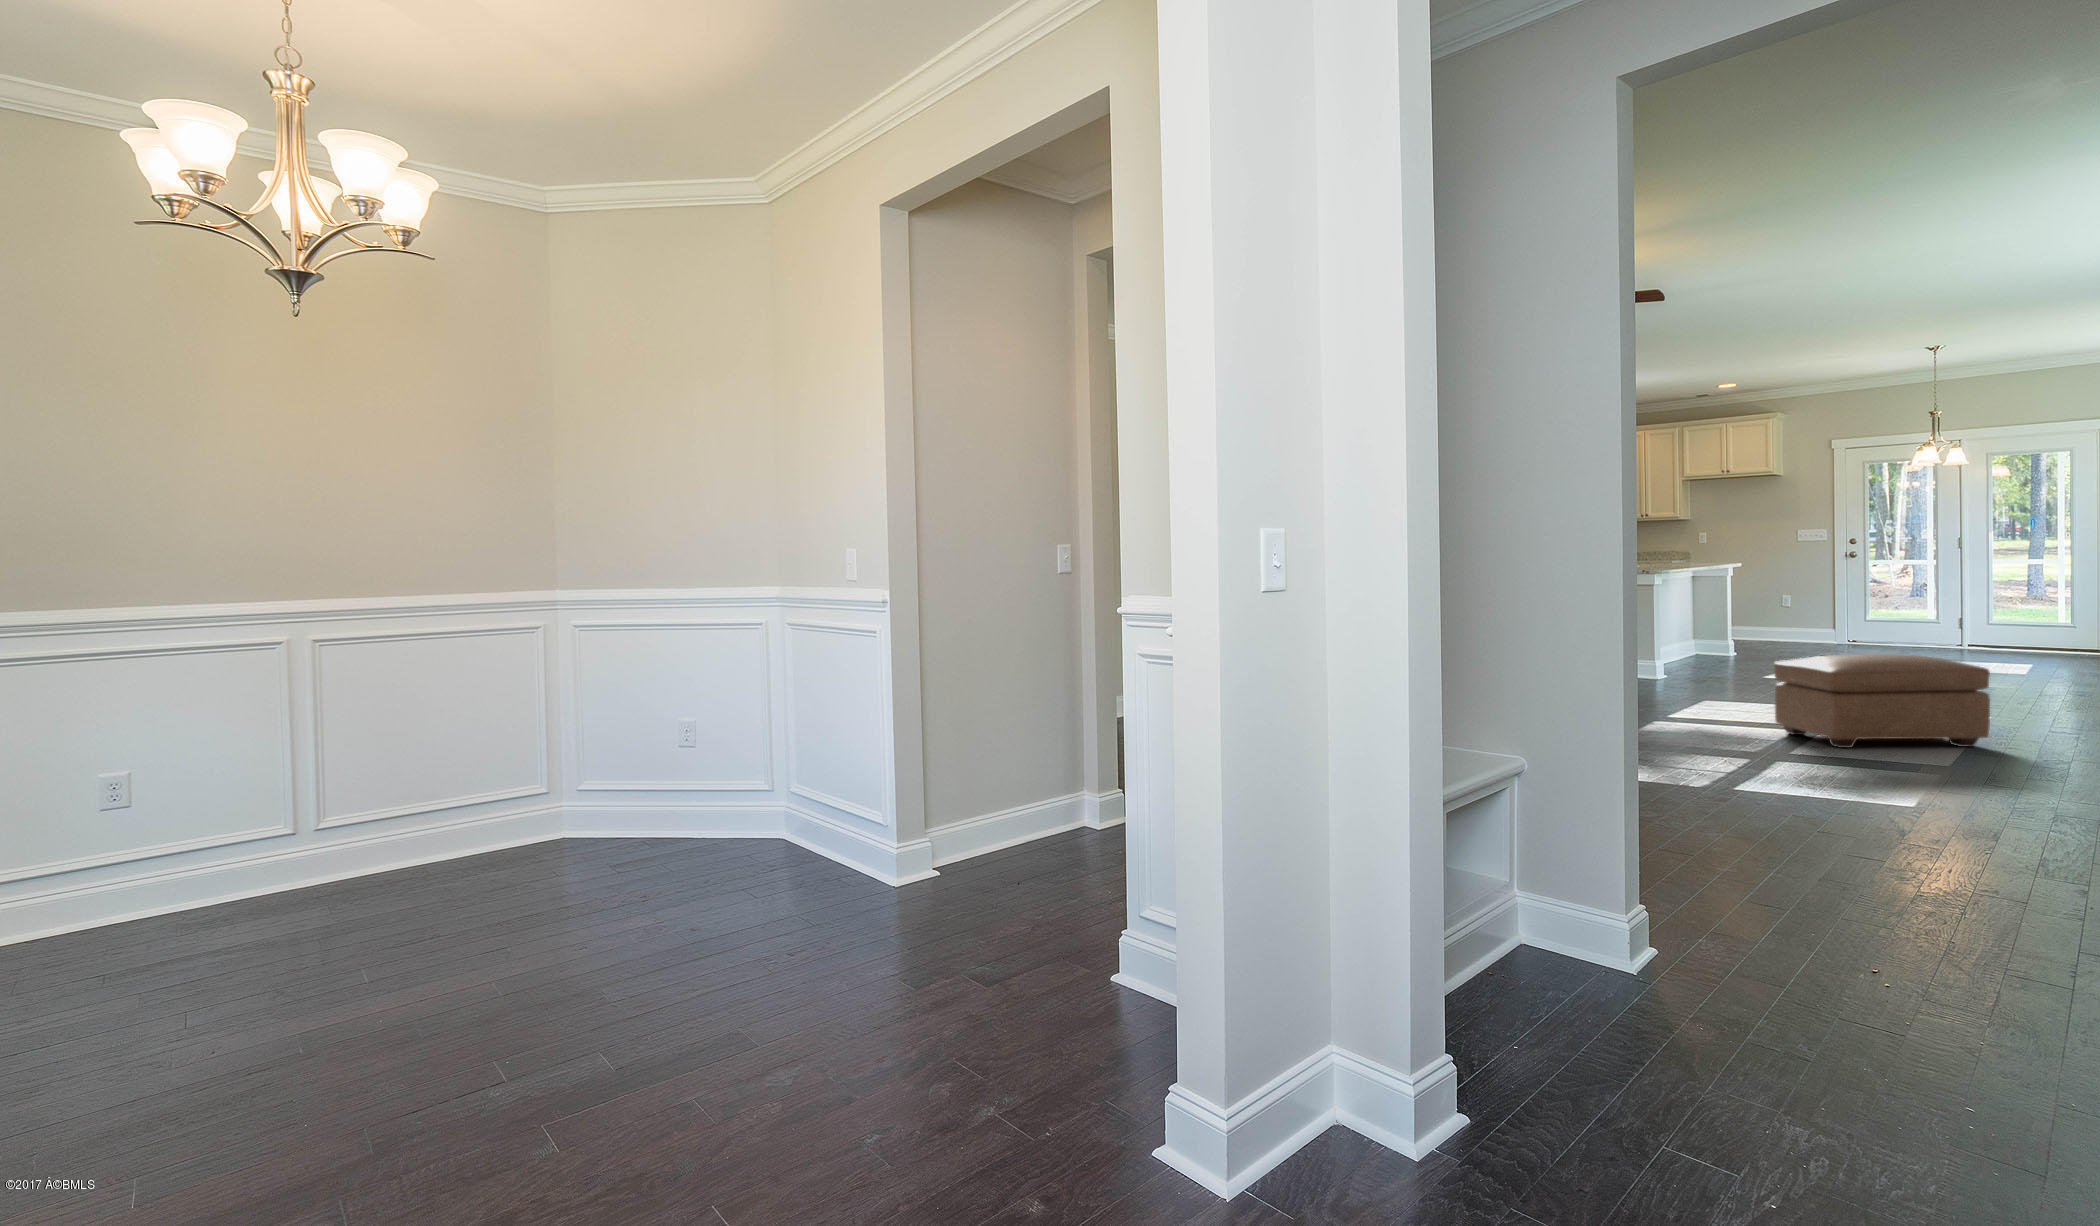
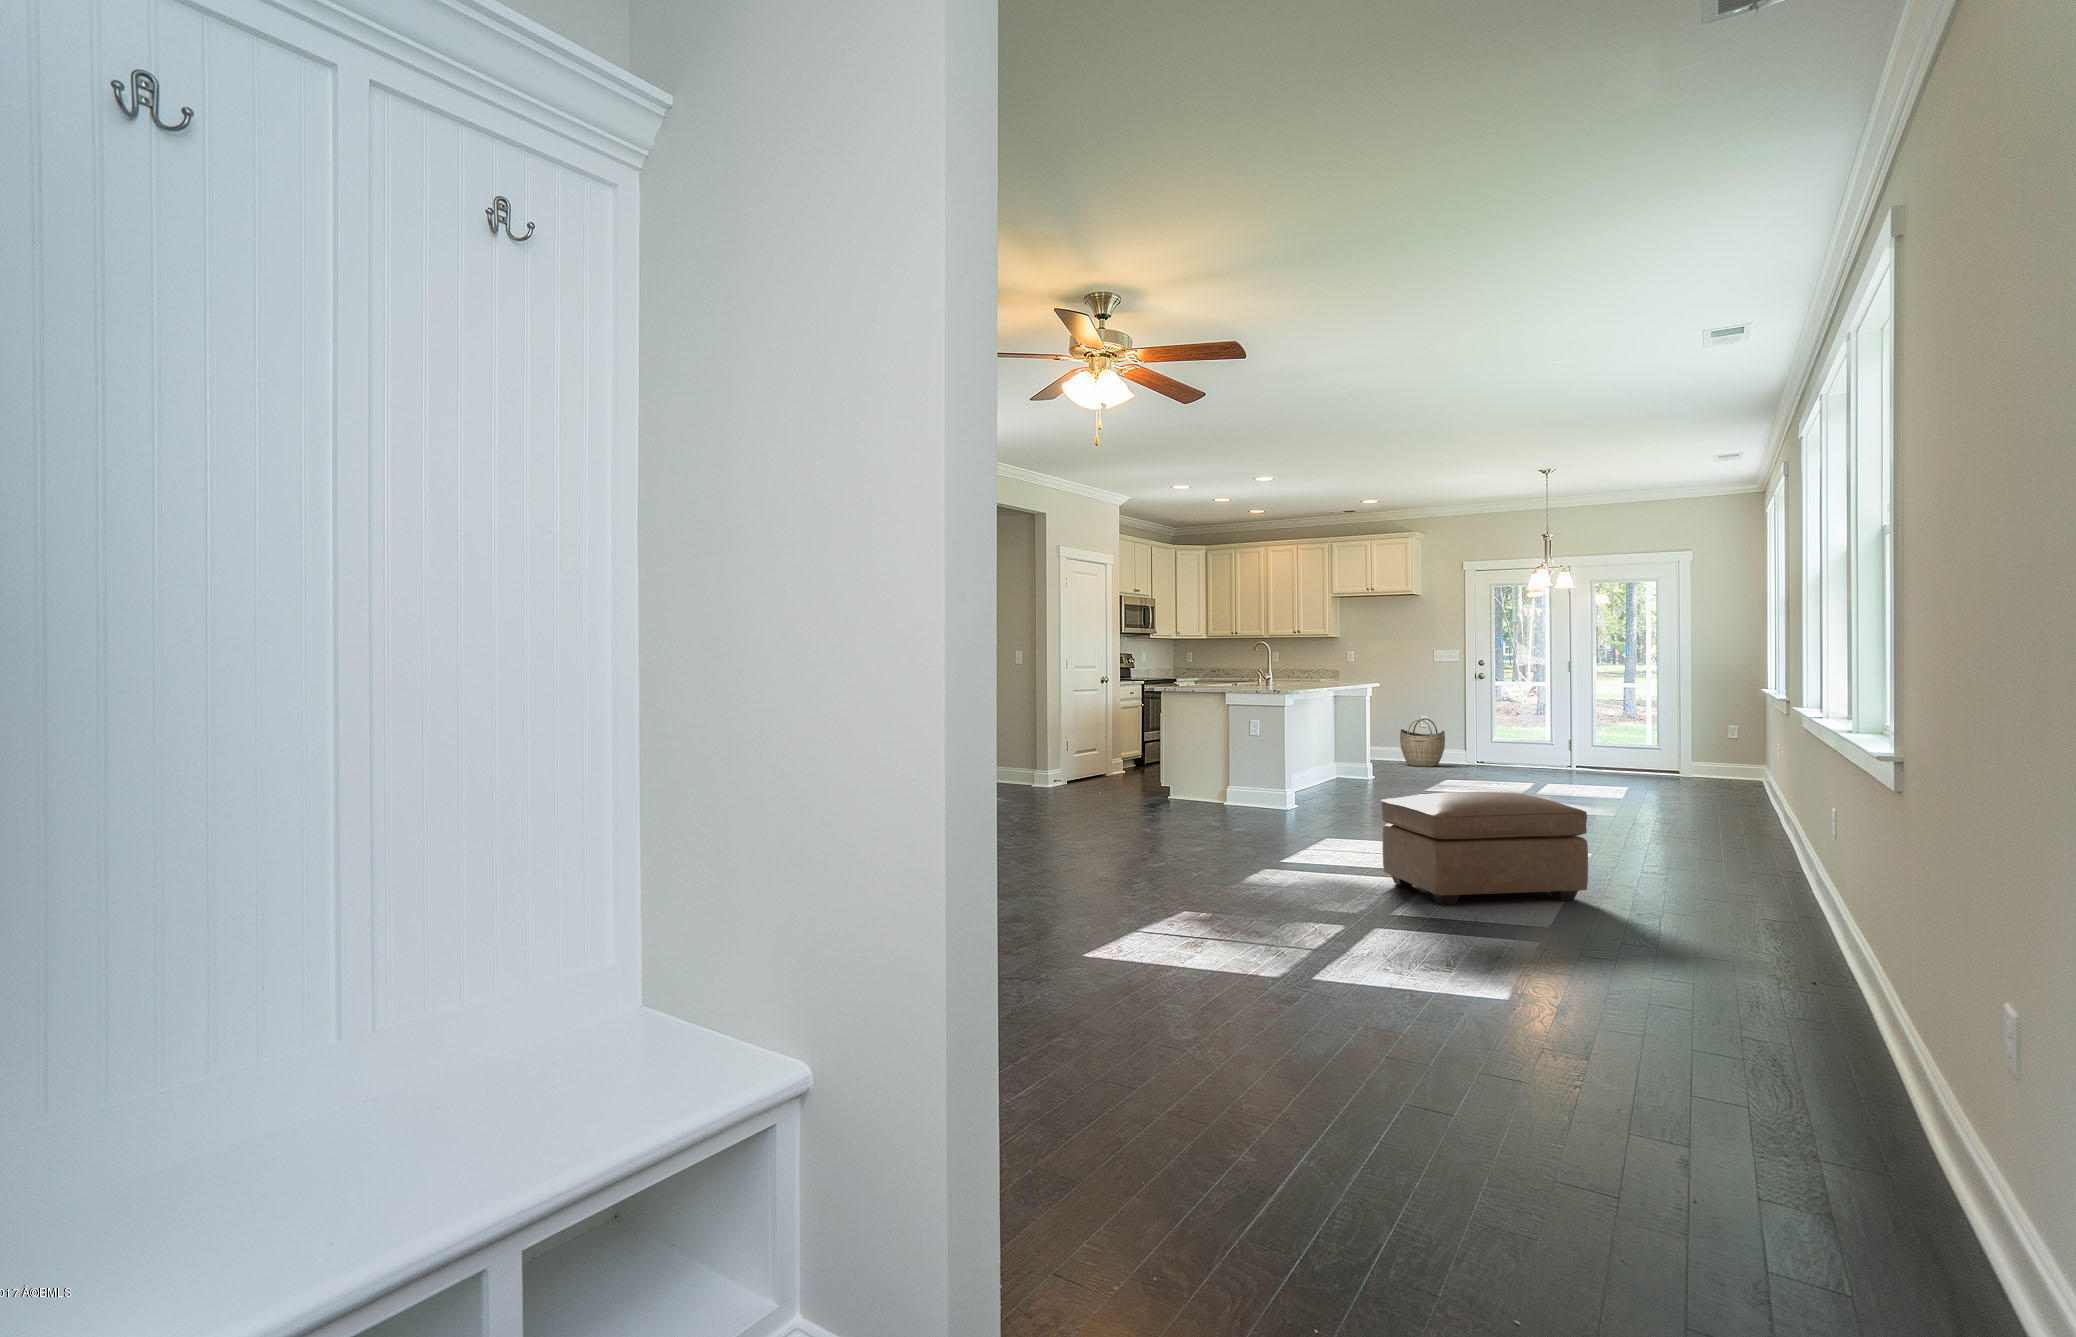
woven basket: none [1759,599,1810,647] -> present [1400,718,1445,767]

